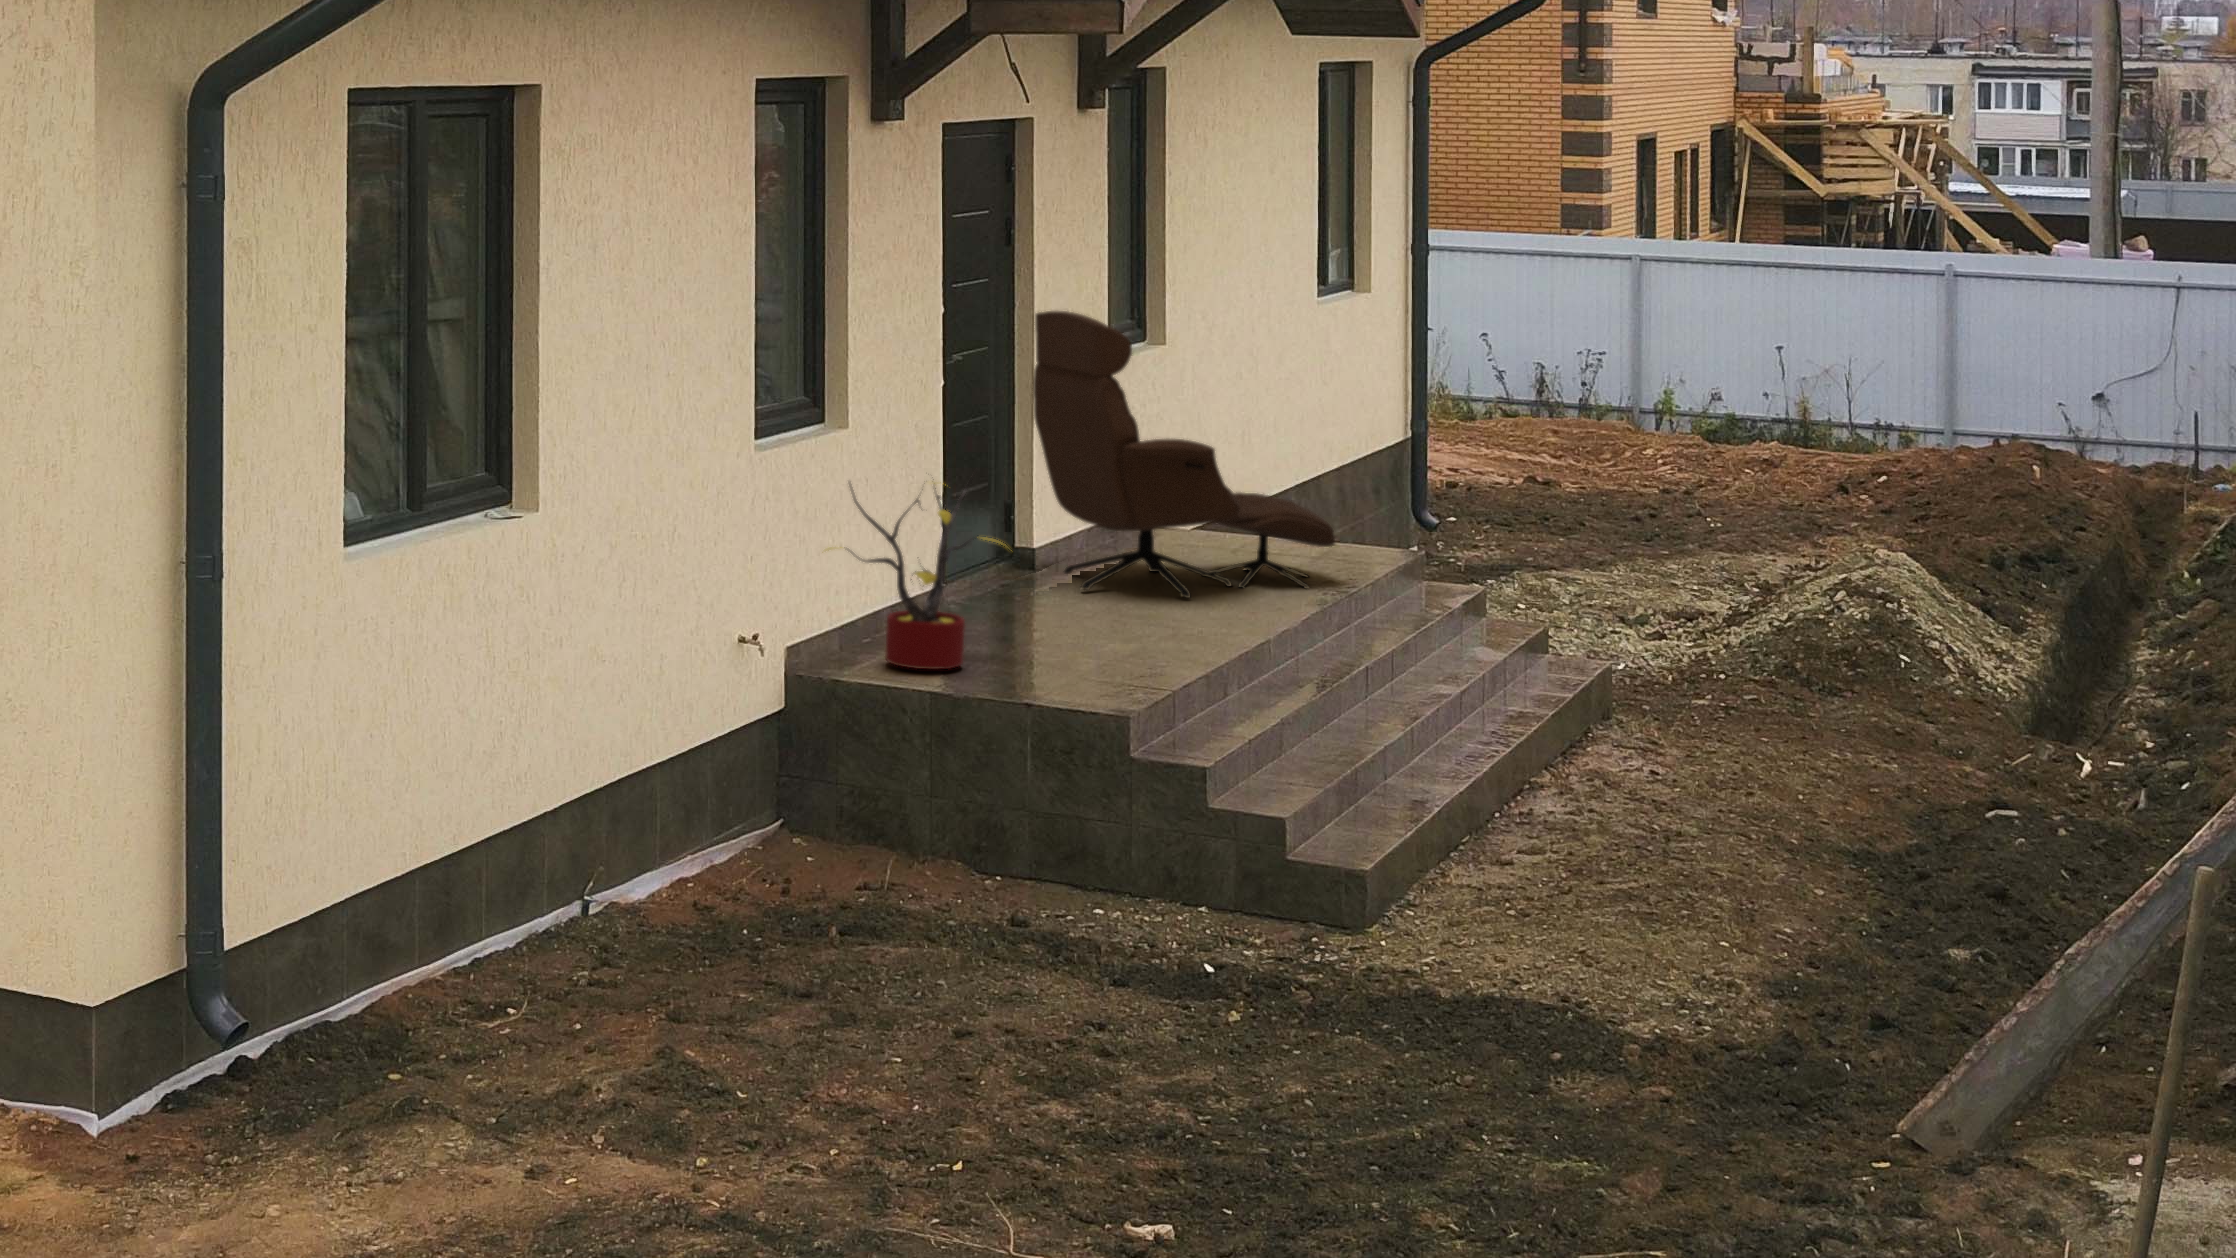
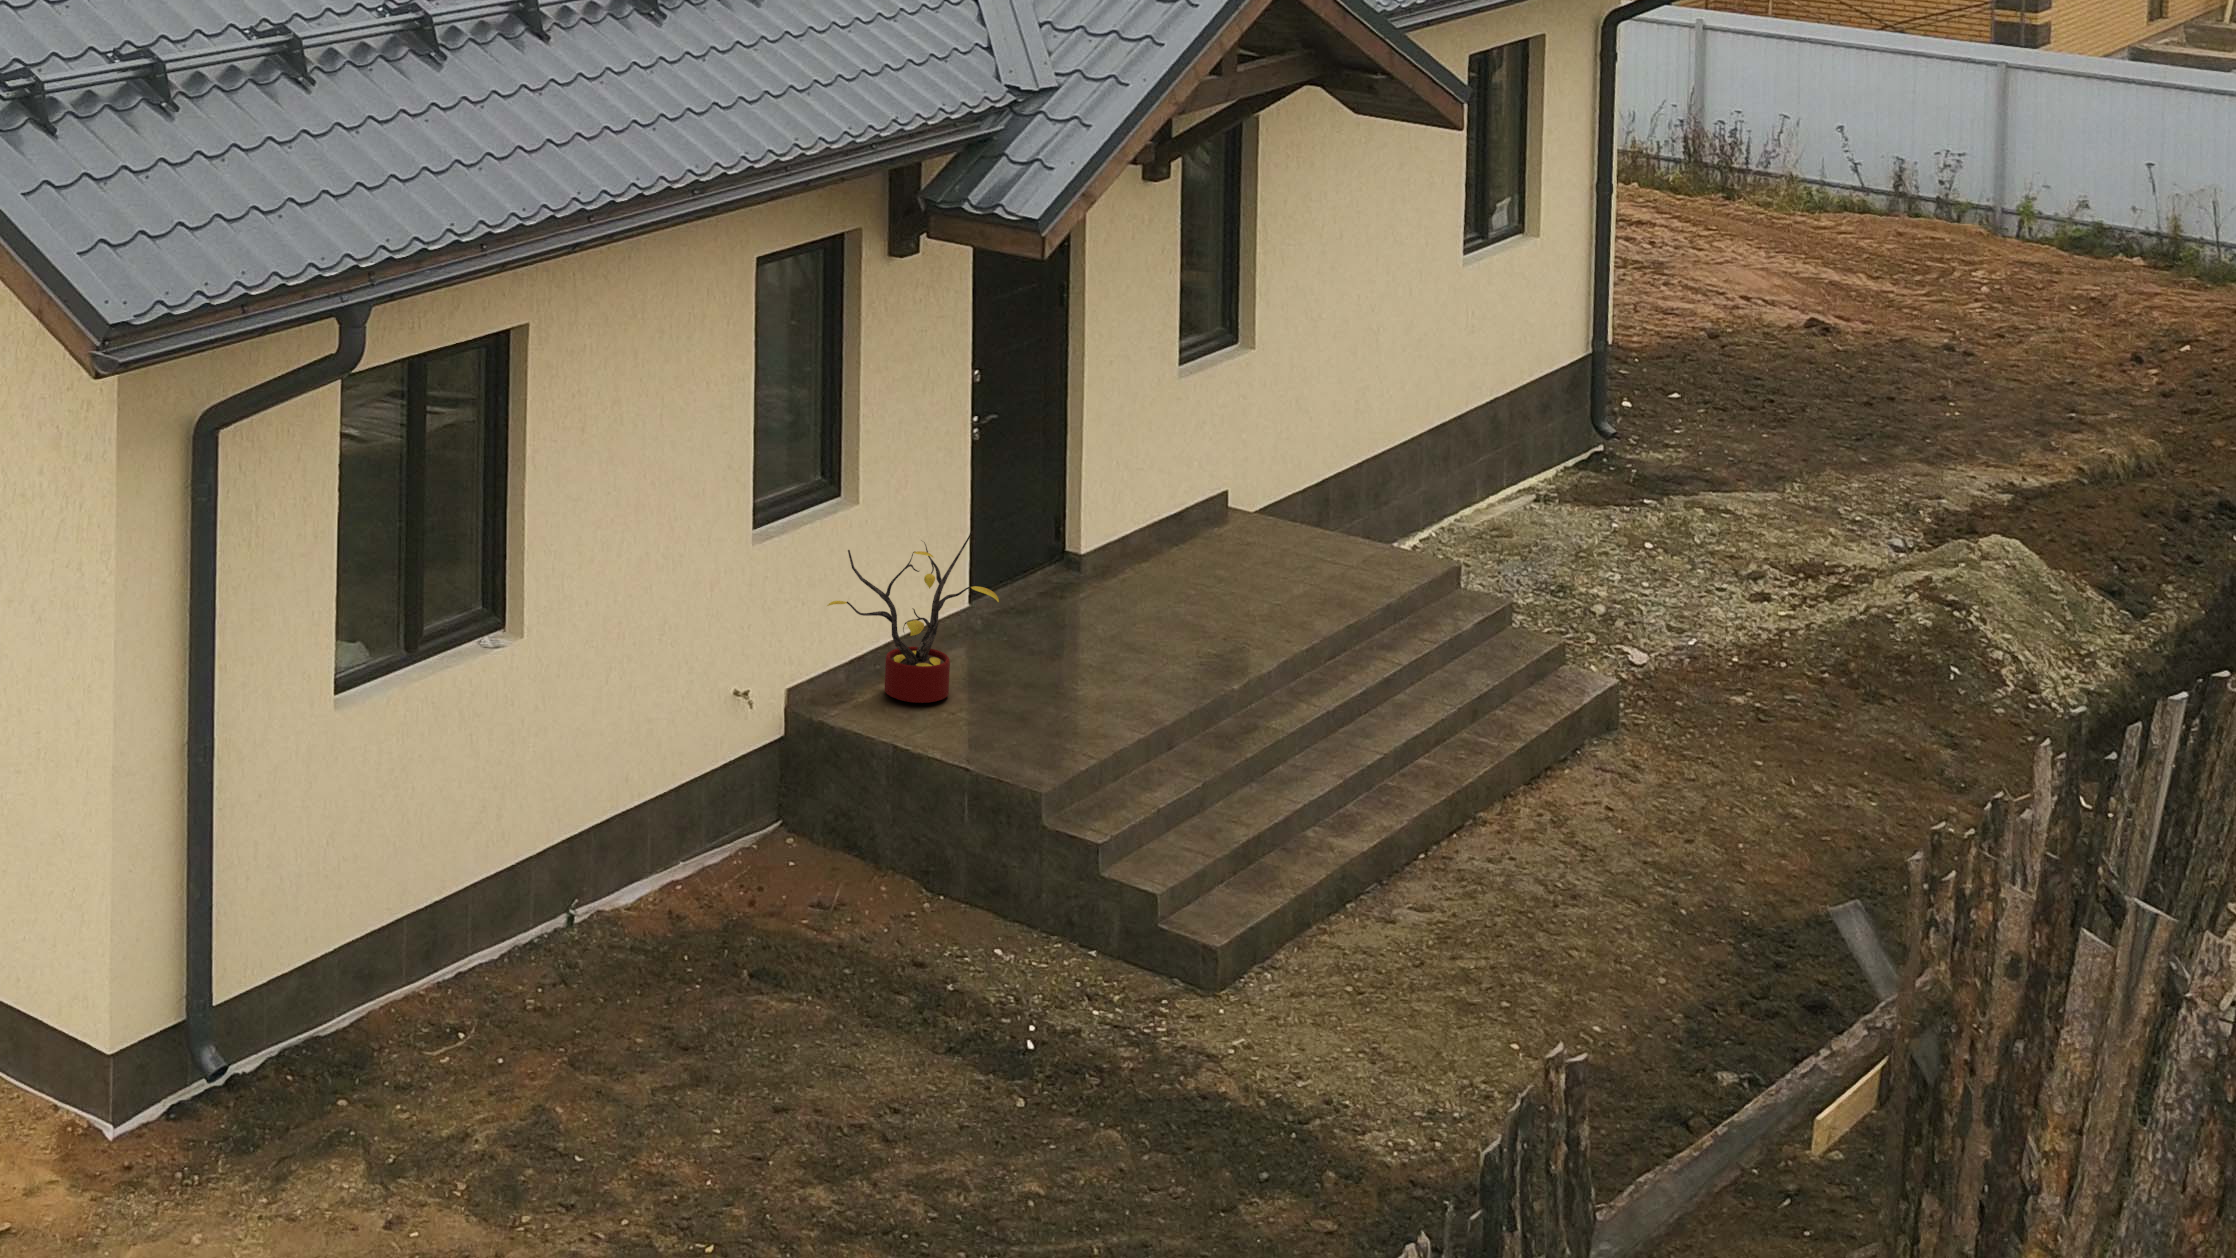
lounge chair: present [1033,311,1335,598] -> none [1089,353,1350,608]

